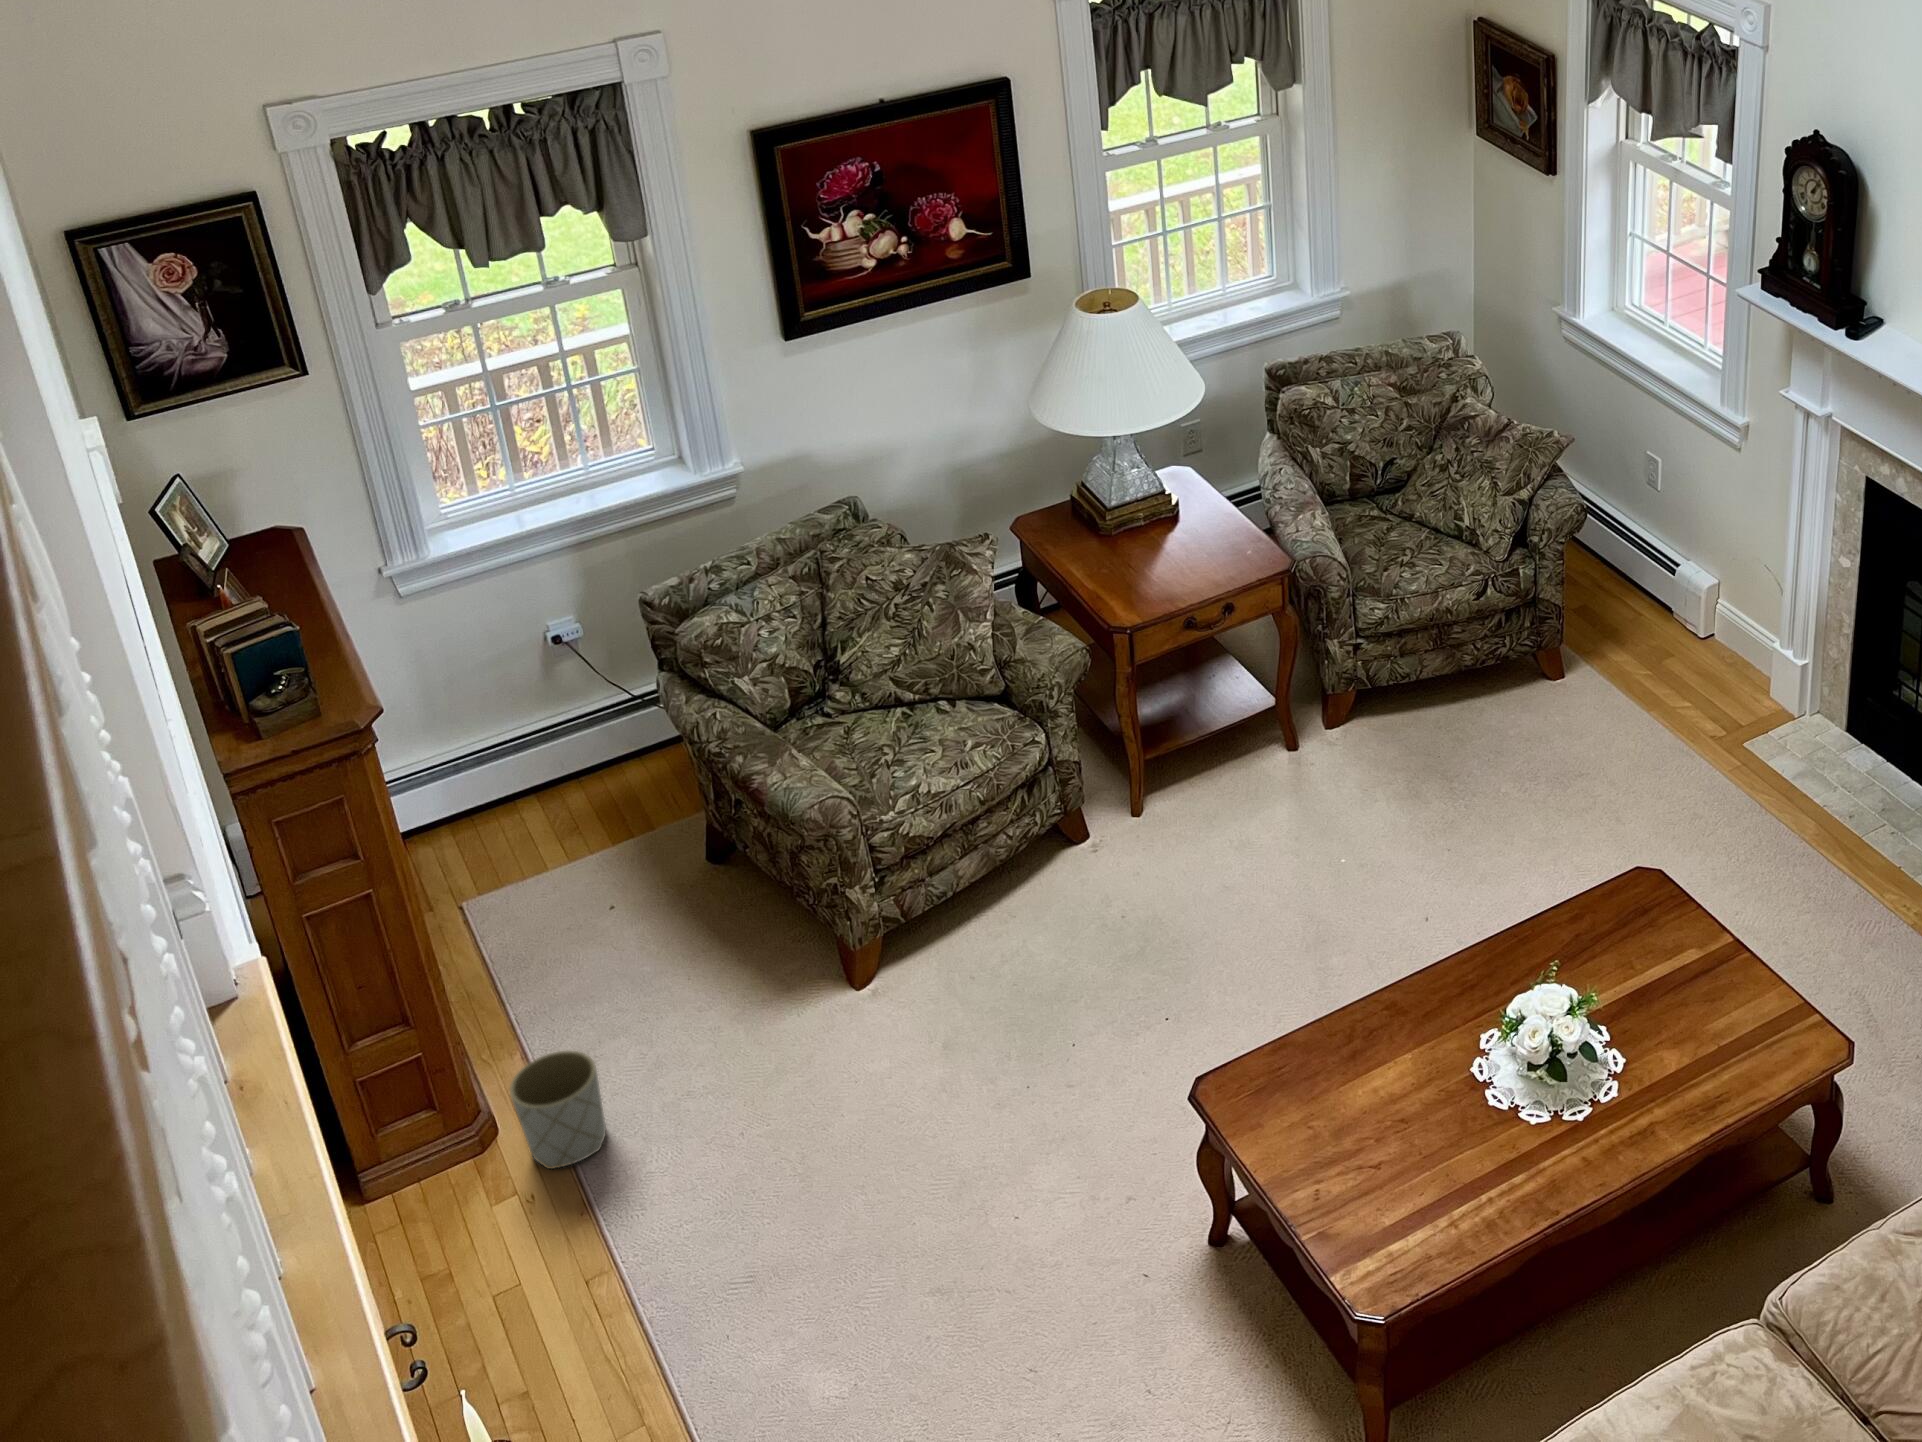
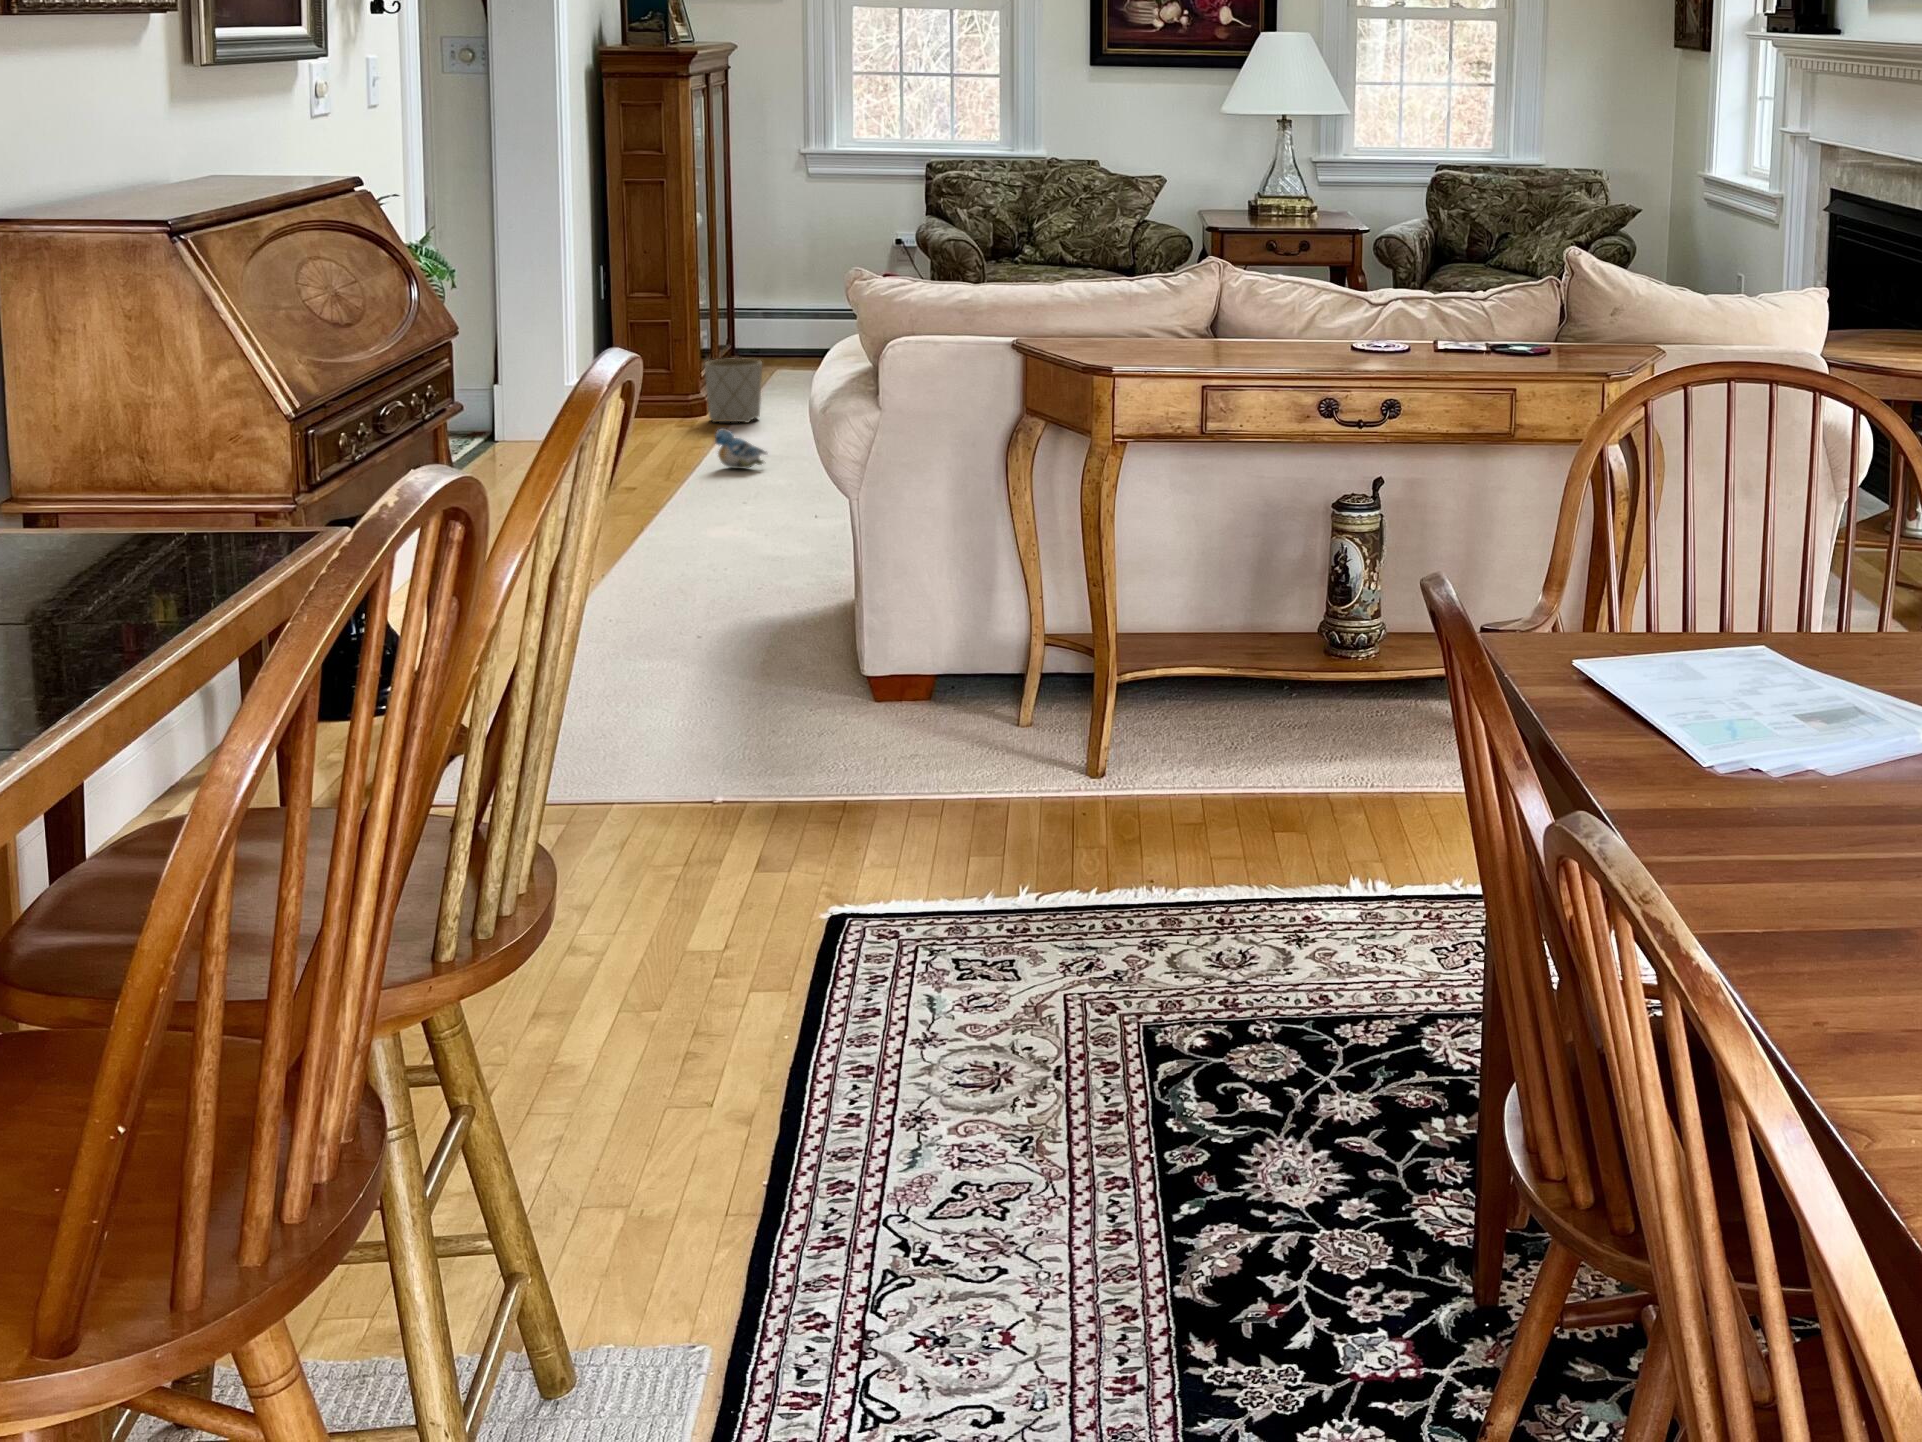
plush toy: none [696,1303,785,1353] -> present [715,428,767,469]

